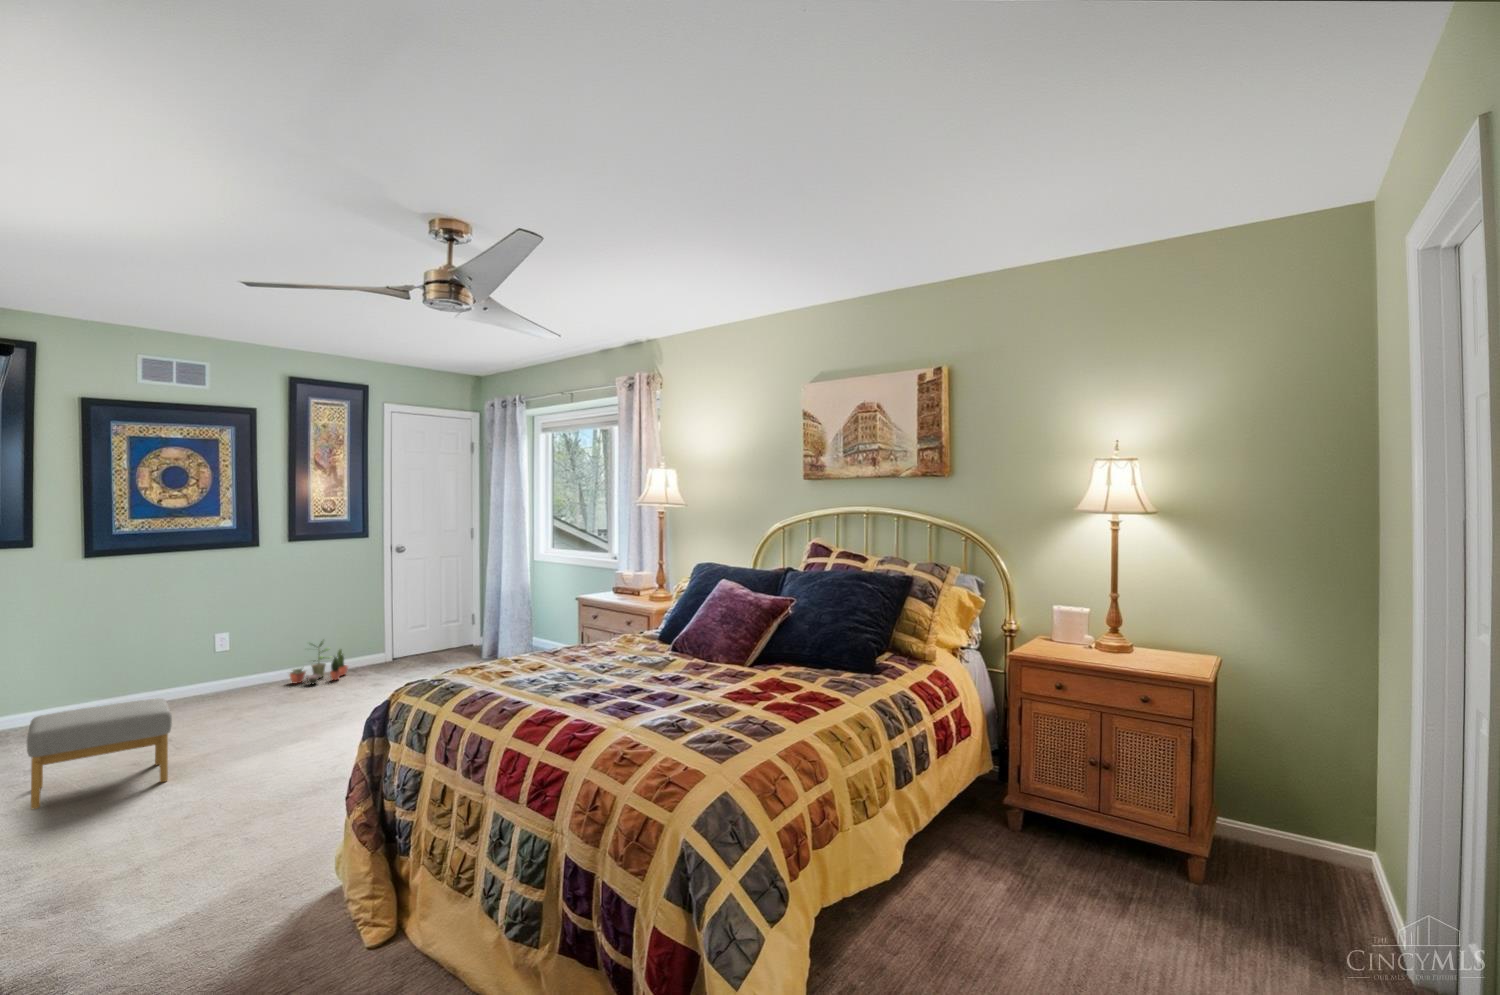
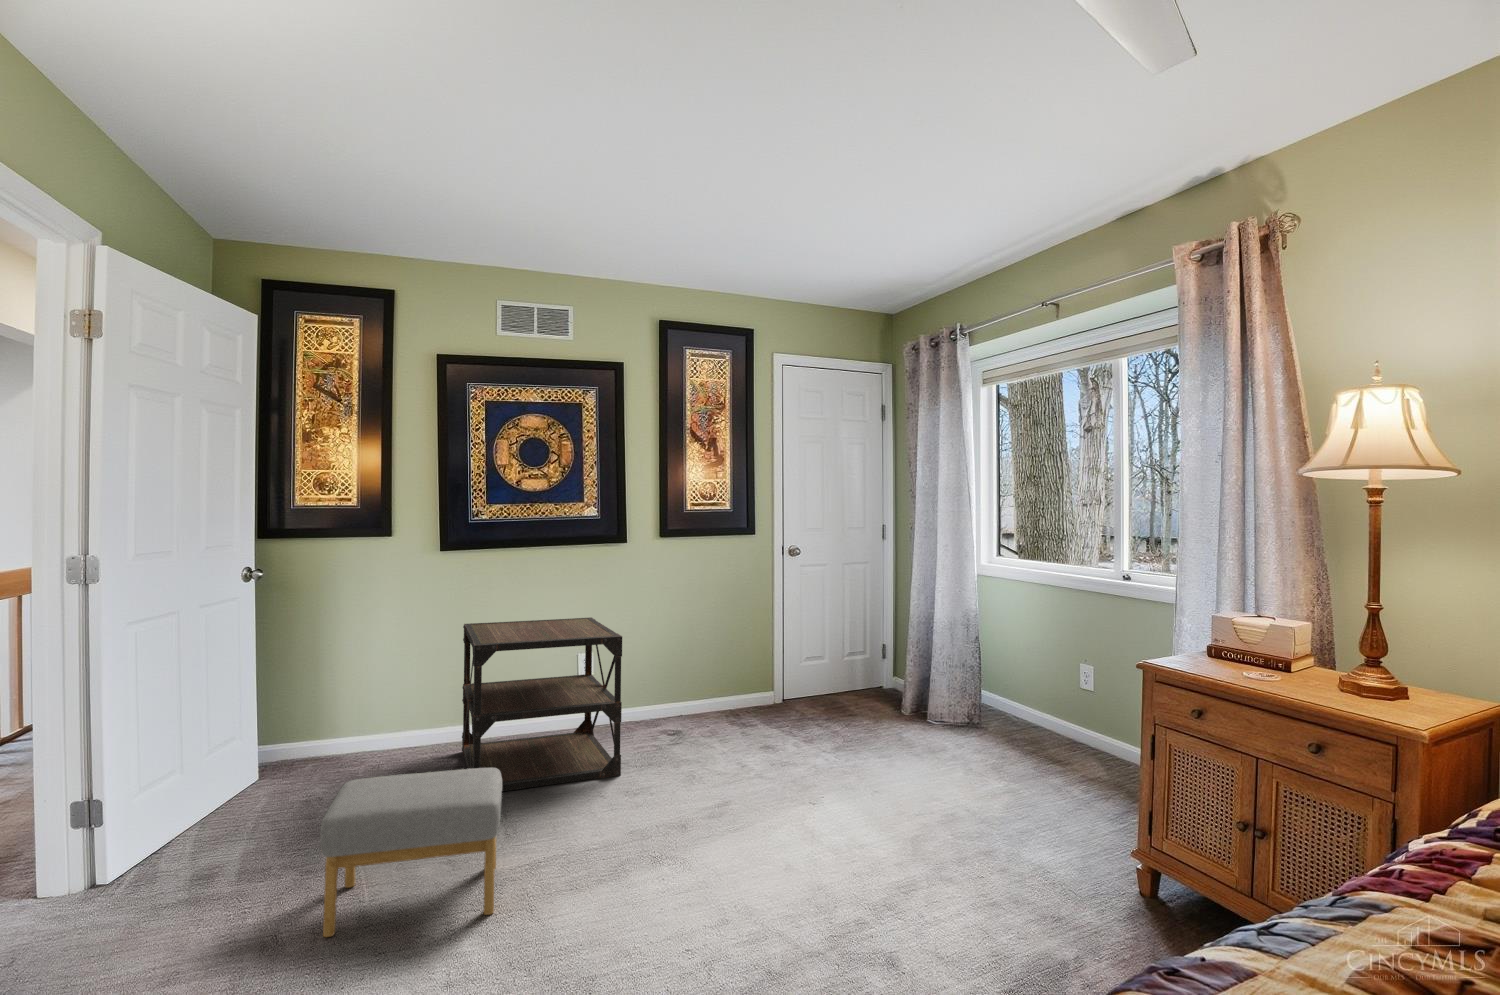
side table: none [106,602,258,734] -> present [462,617,622,791]
potted plant: present [290,641,348,684] -> none [657,676,729,740]

